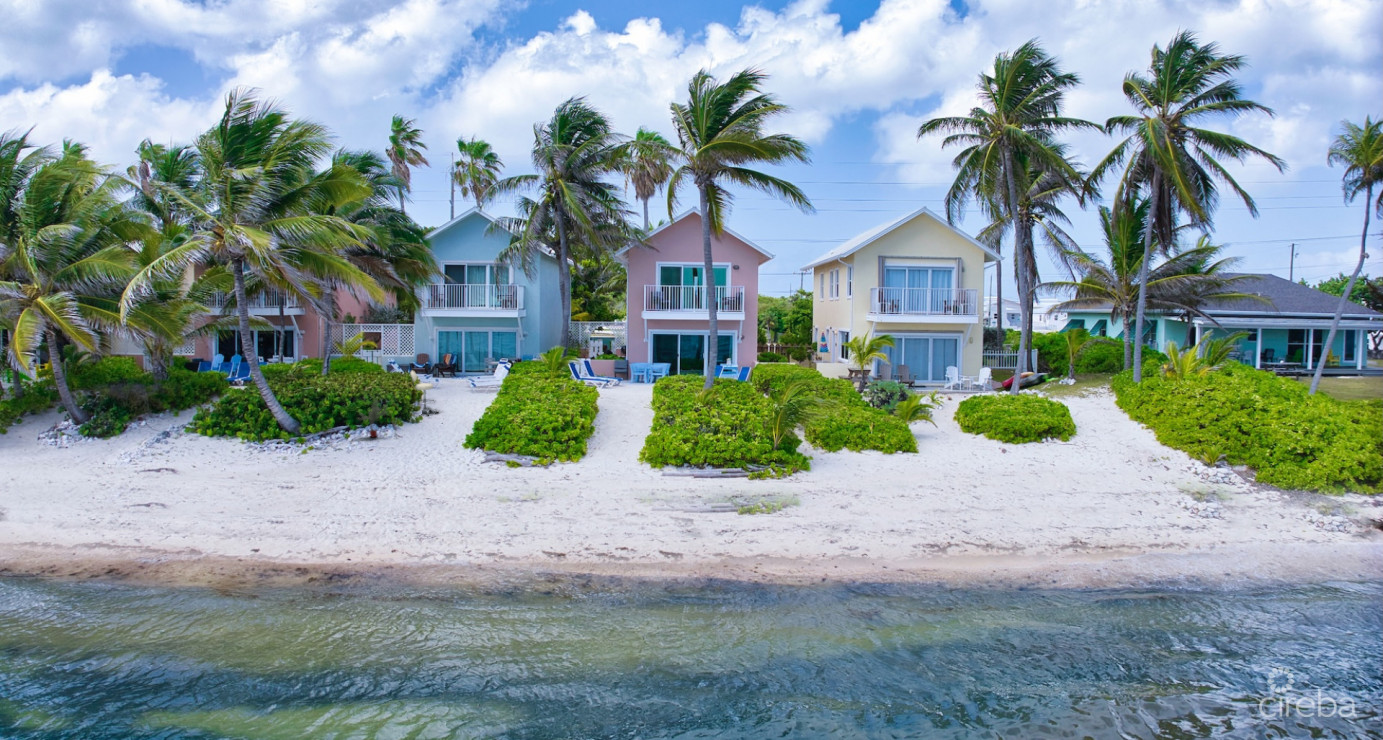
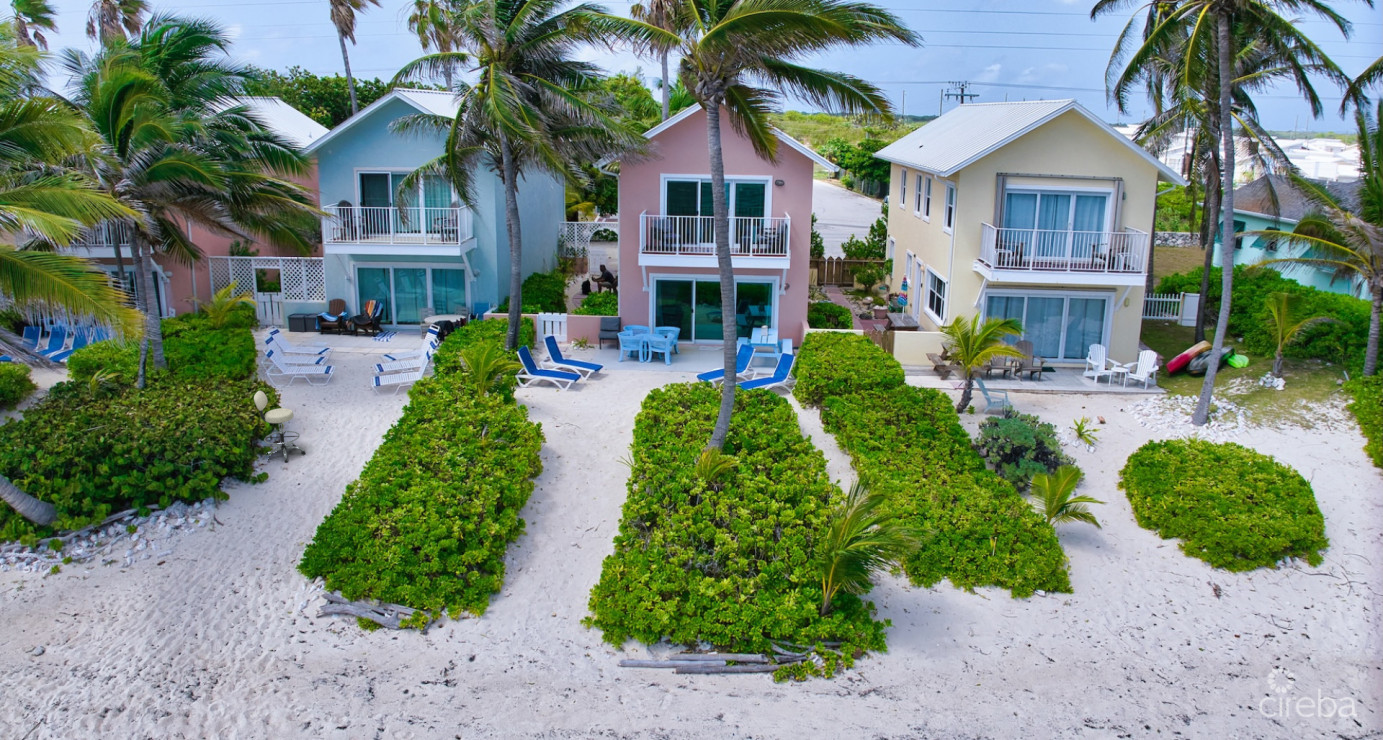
potted tree: present [358,402,387,437] -> none [144,469,198,528]

